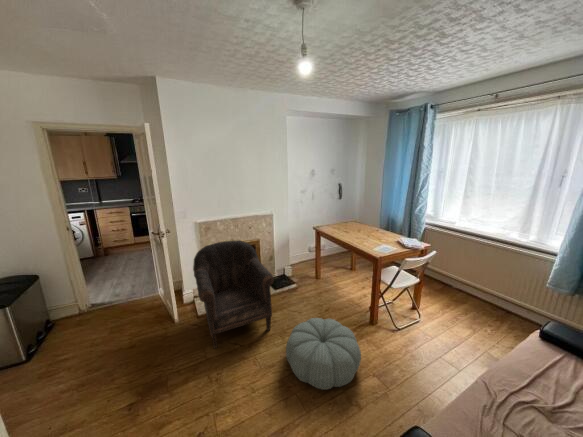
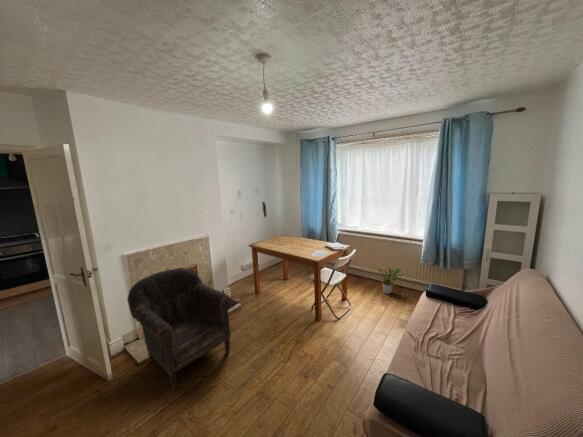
potted plant: none [459,279,519,317] -> present [372,268,402,294]
pouf: present [286,318,361,390] -> none [256,323,322,386]

